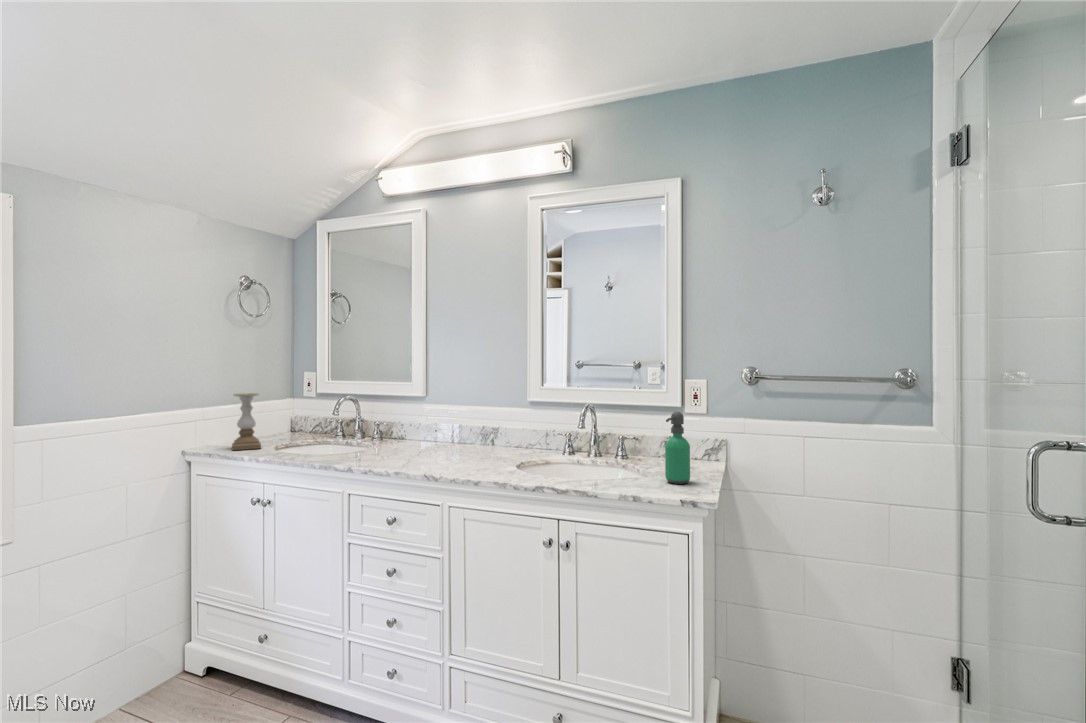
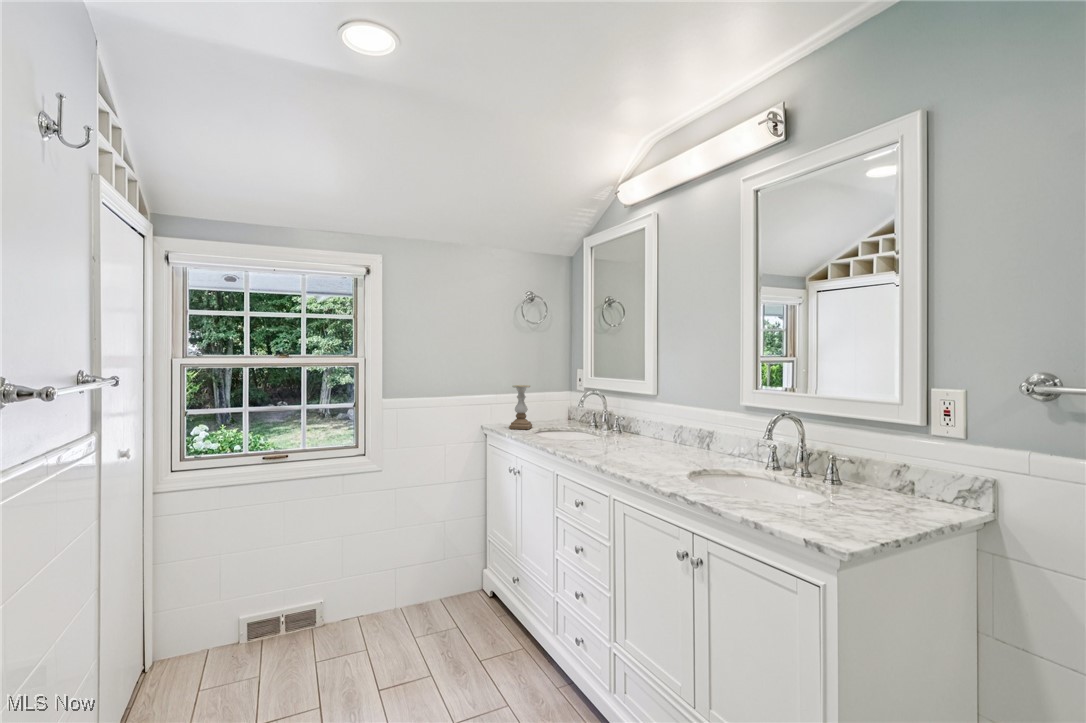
soap dispenser: present [665,412,690,484] -> none [821,427,865,525]

